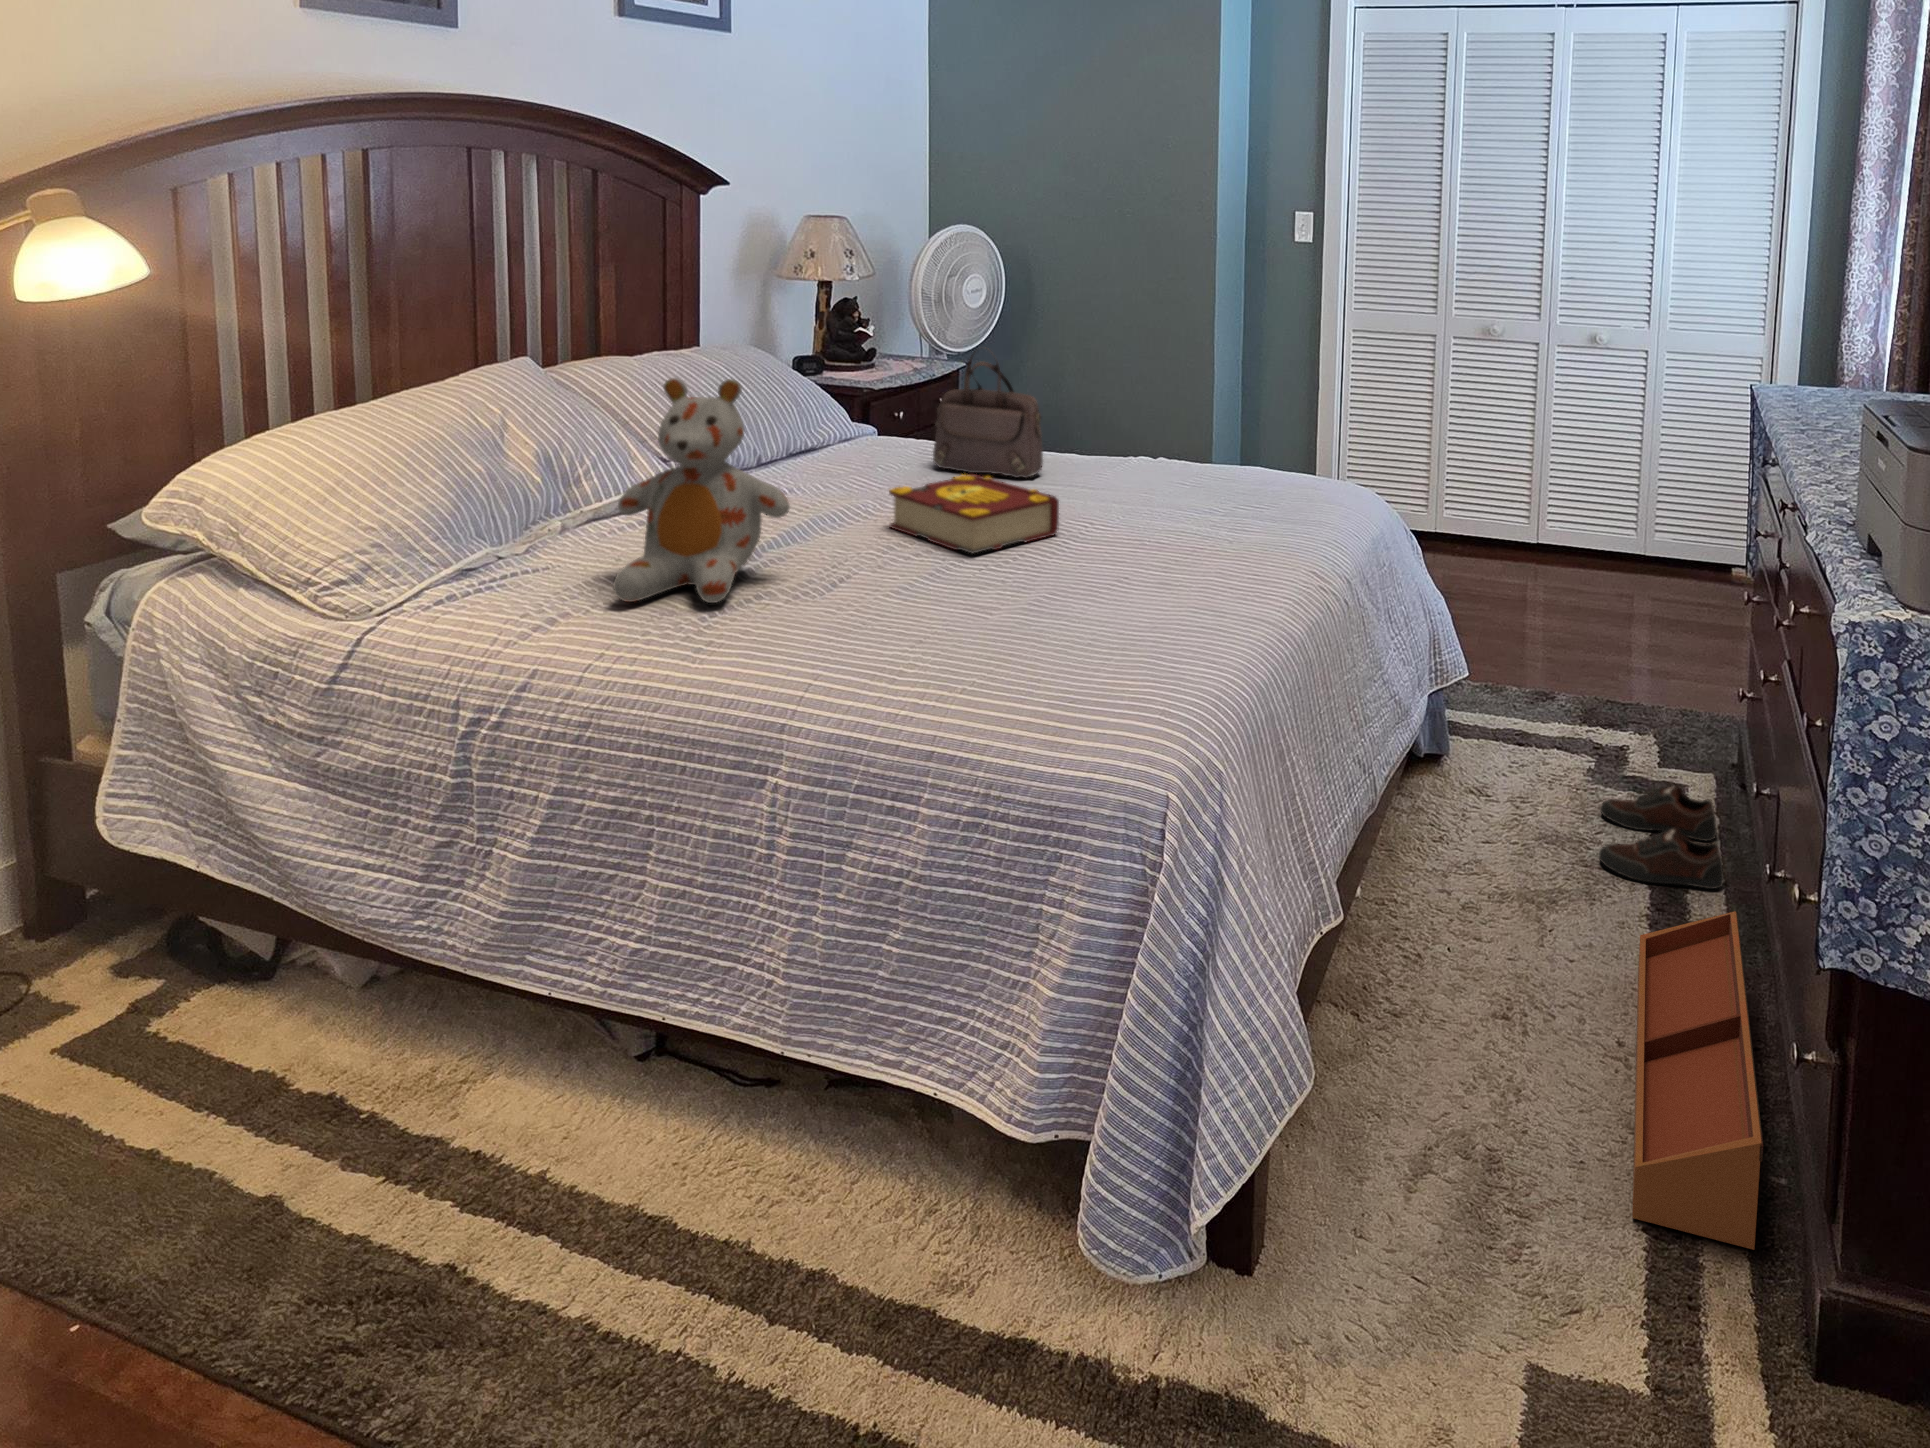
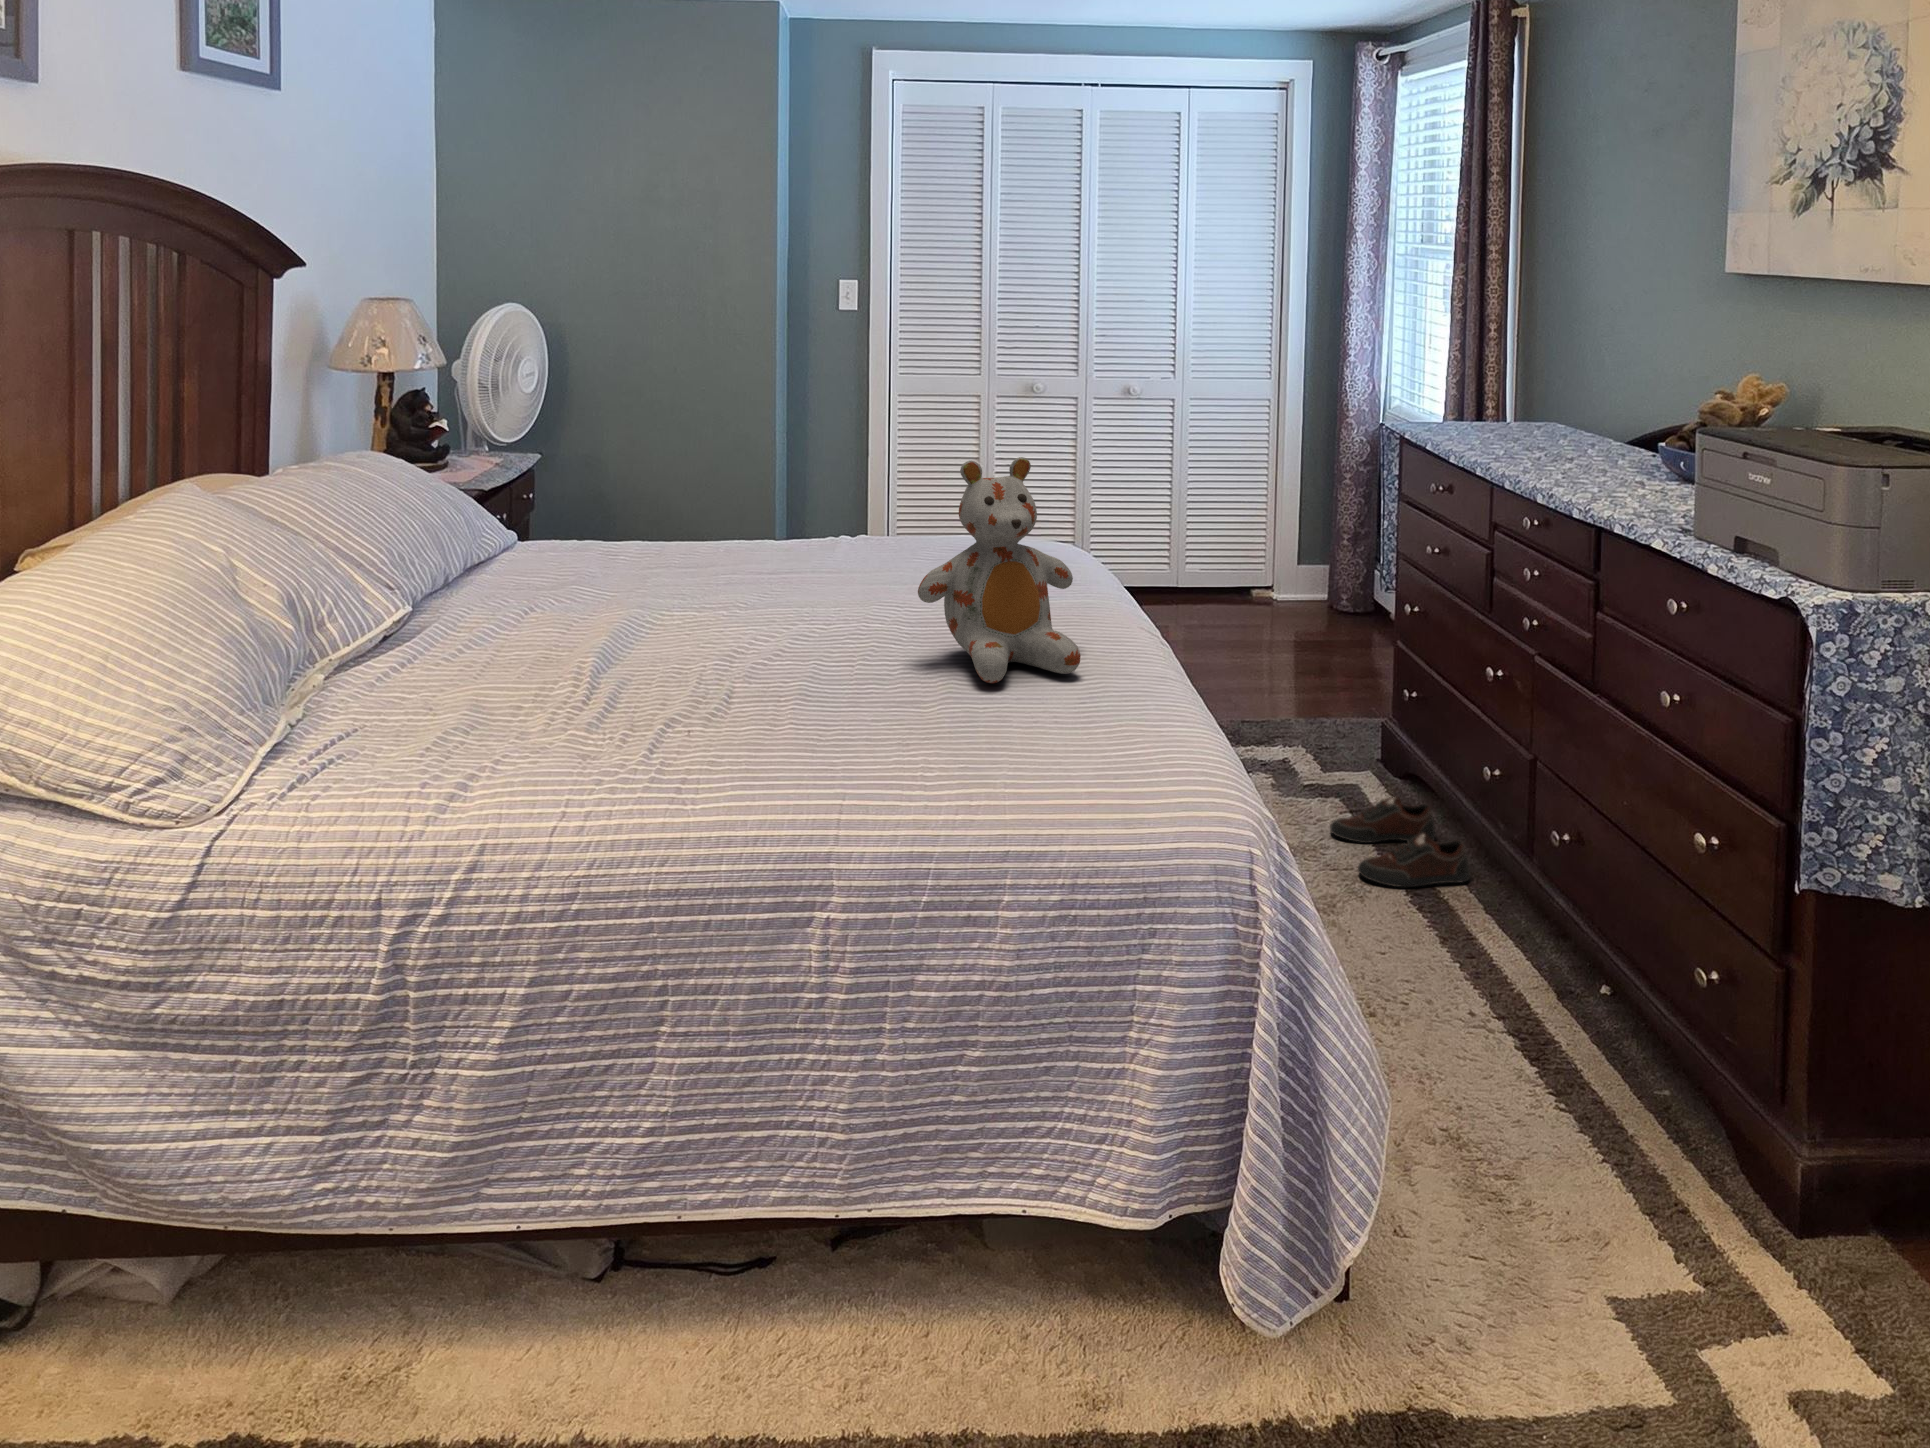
handbag: present [933,355,1043,478] -> none [639,440,767,577]
stuffed bear: present [613,378,790,603] -> present [918,457,1080,683]
book: present [889,474,1059,553] -> none [680,575,864,657]
storage bin: present [1632,911,1763,1250] -> none [1457,891,1705,1173]

